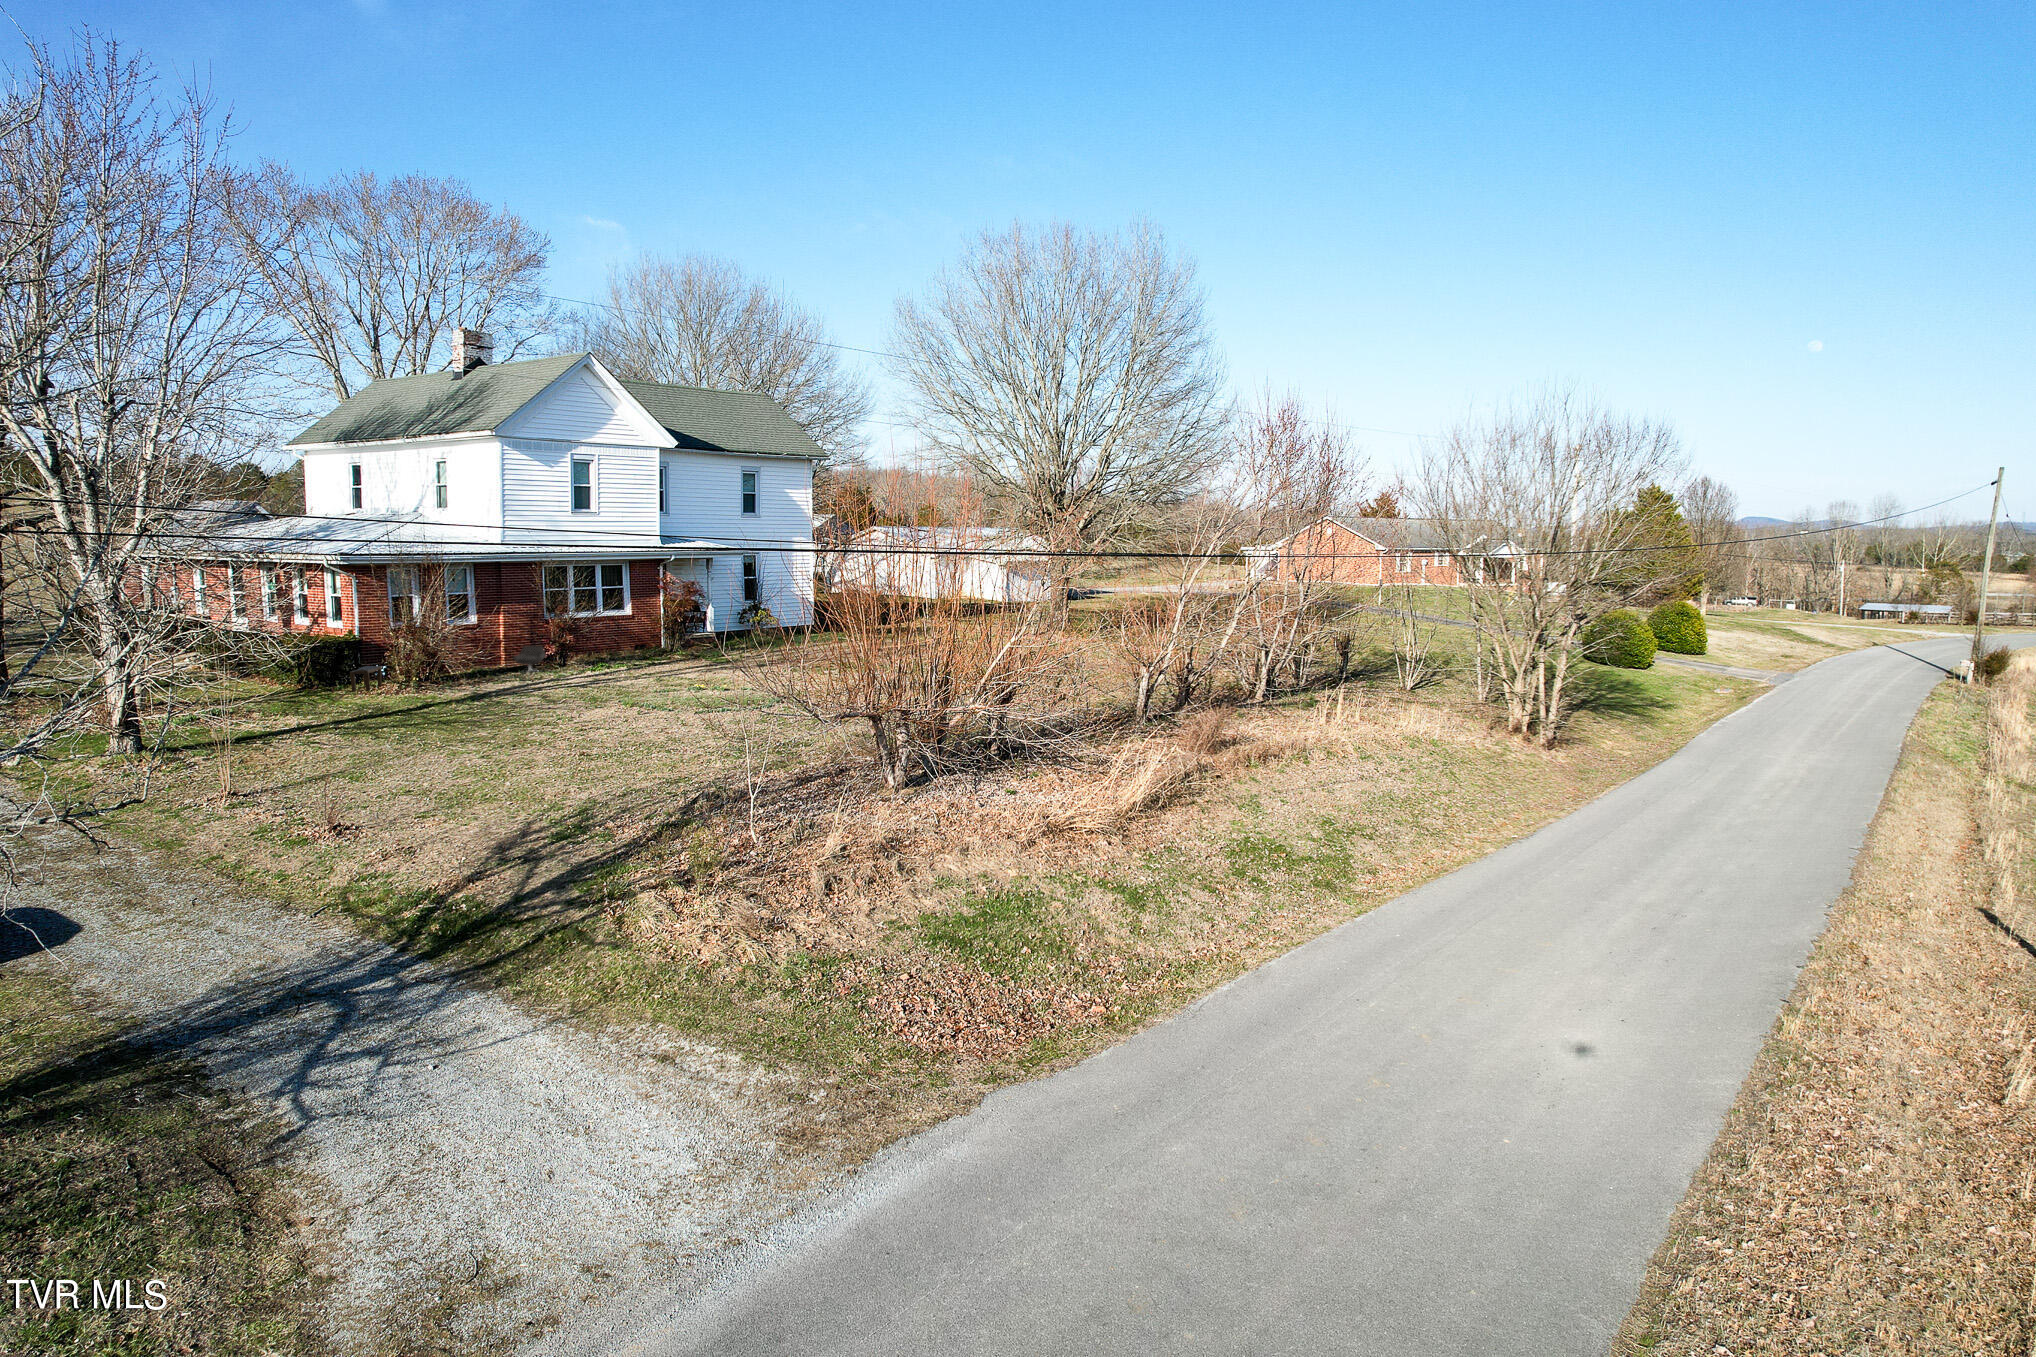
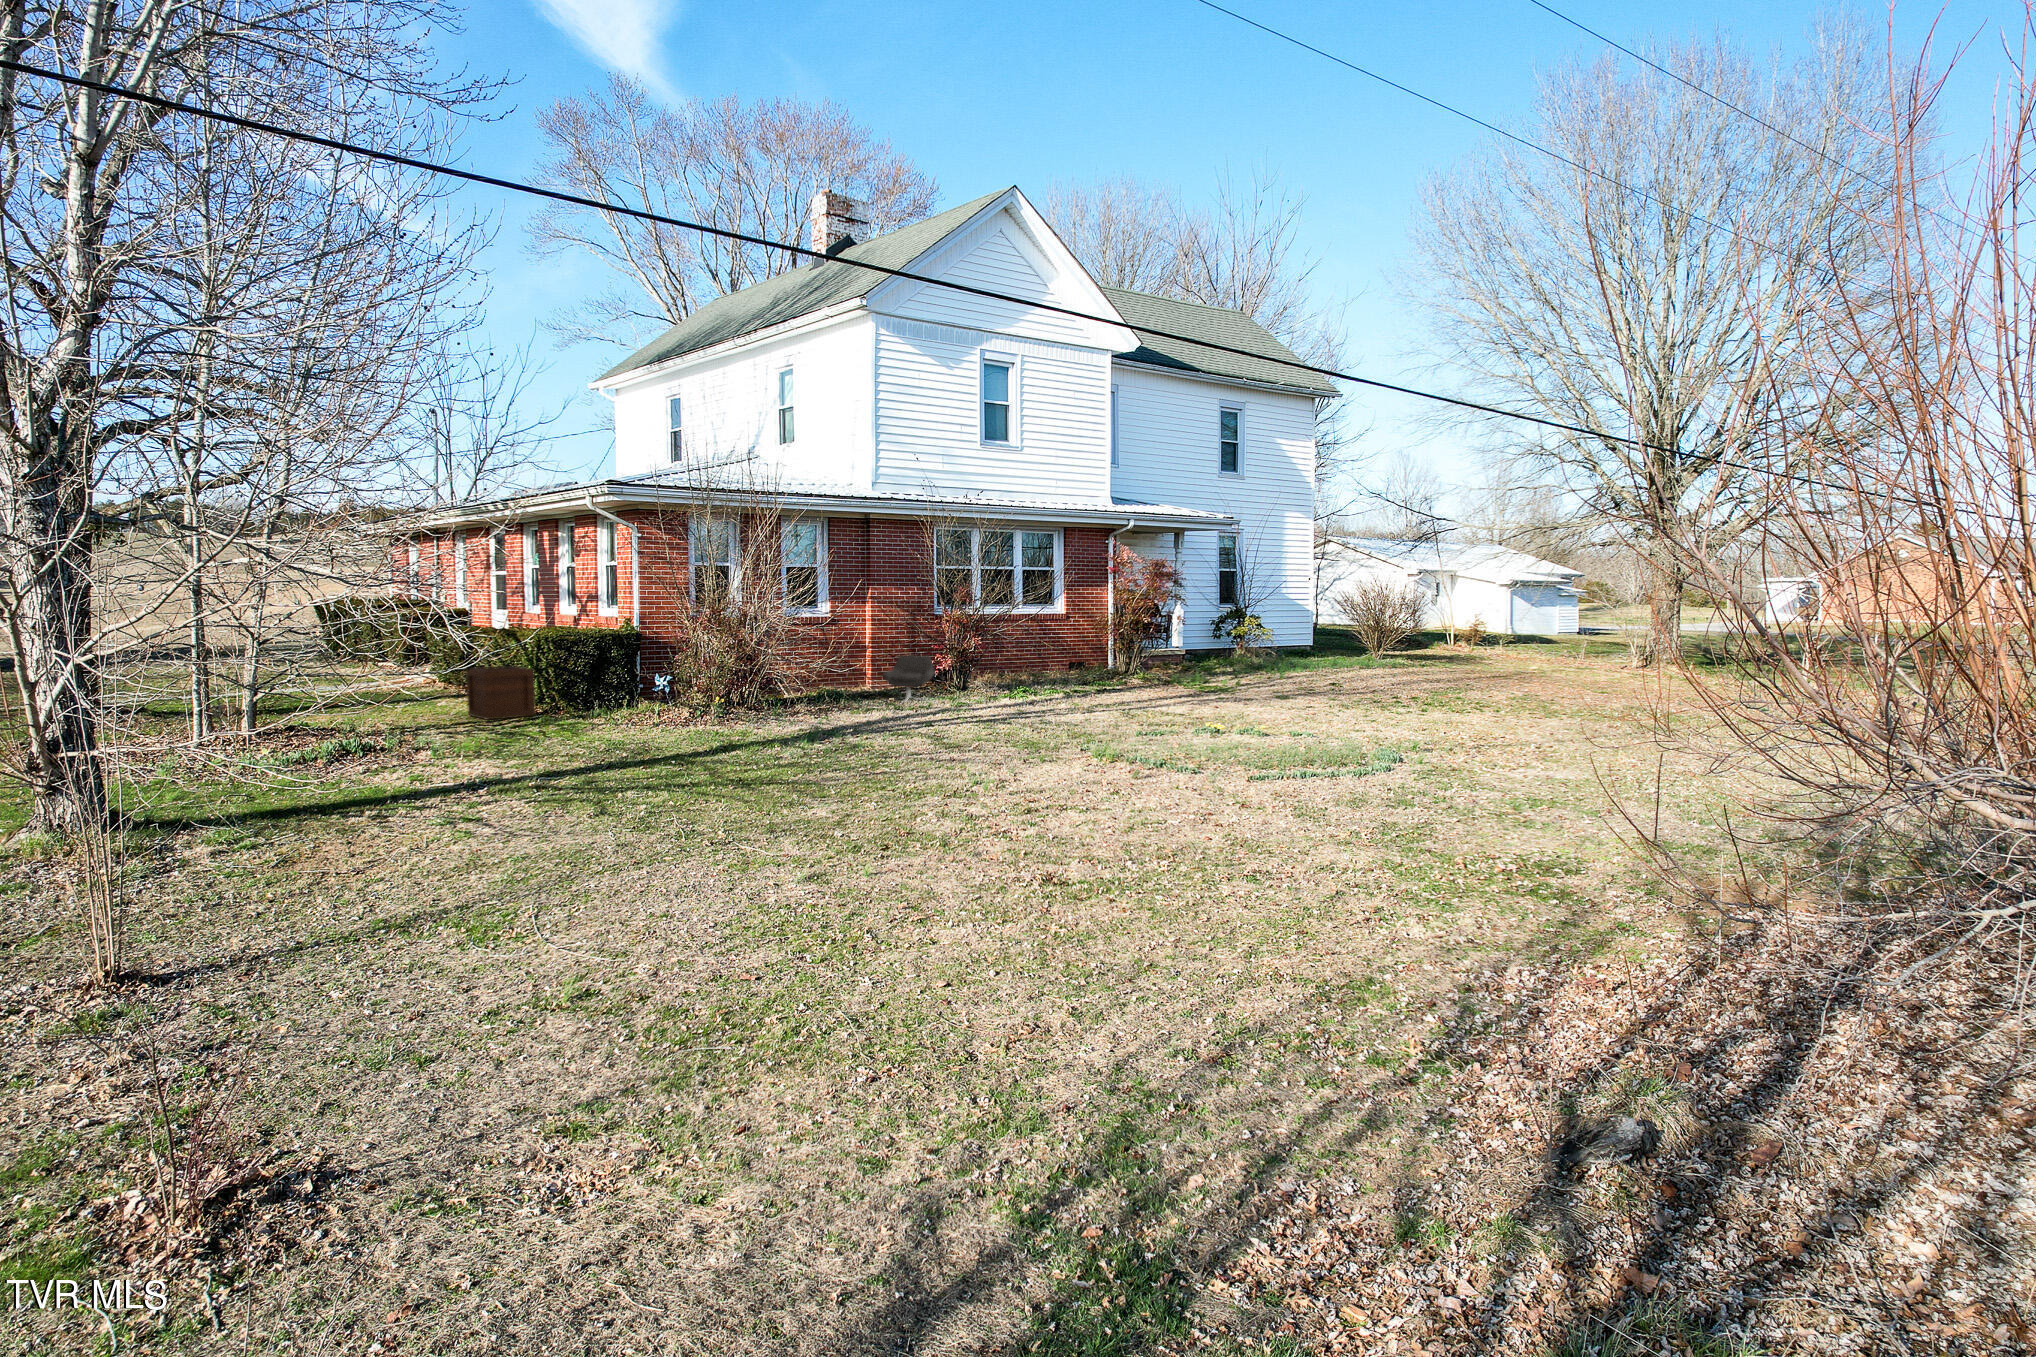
wooden crate: none [254,662,301,694] -> present [466,666,535,720]
bench: present [350,666,382,691] -> none [611,678,668,720]

